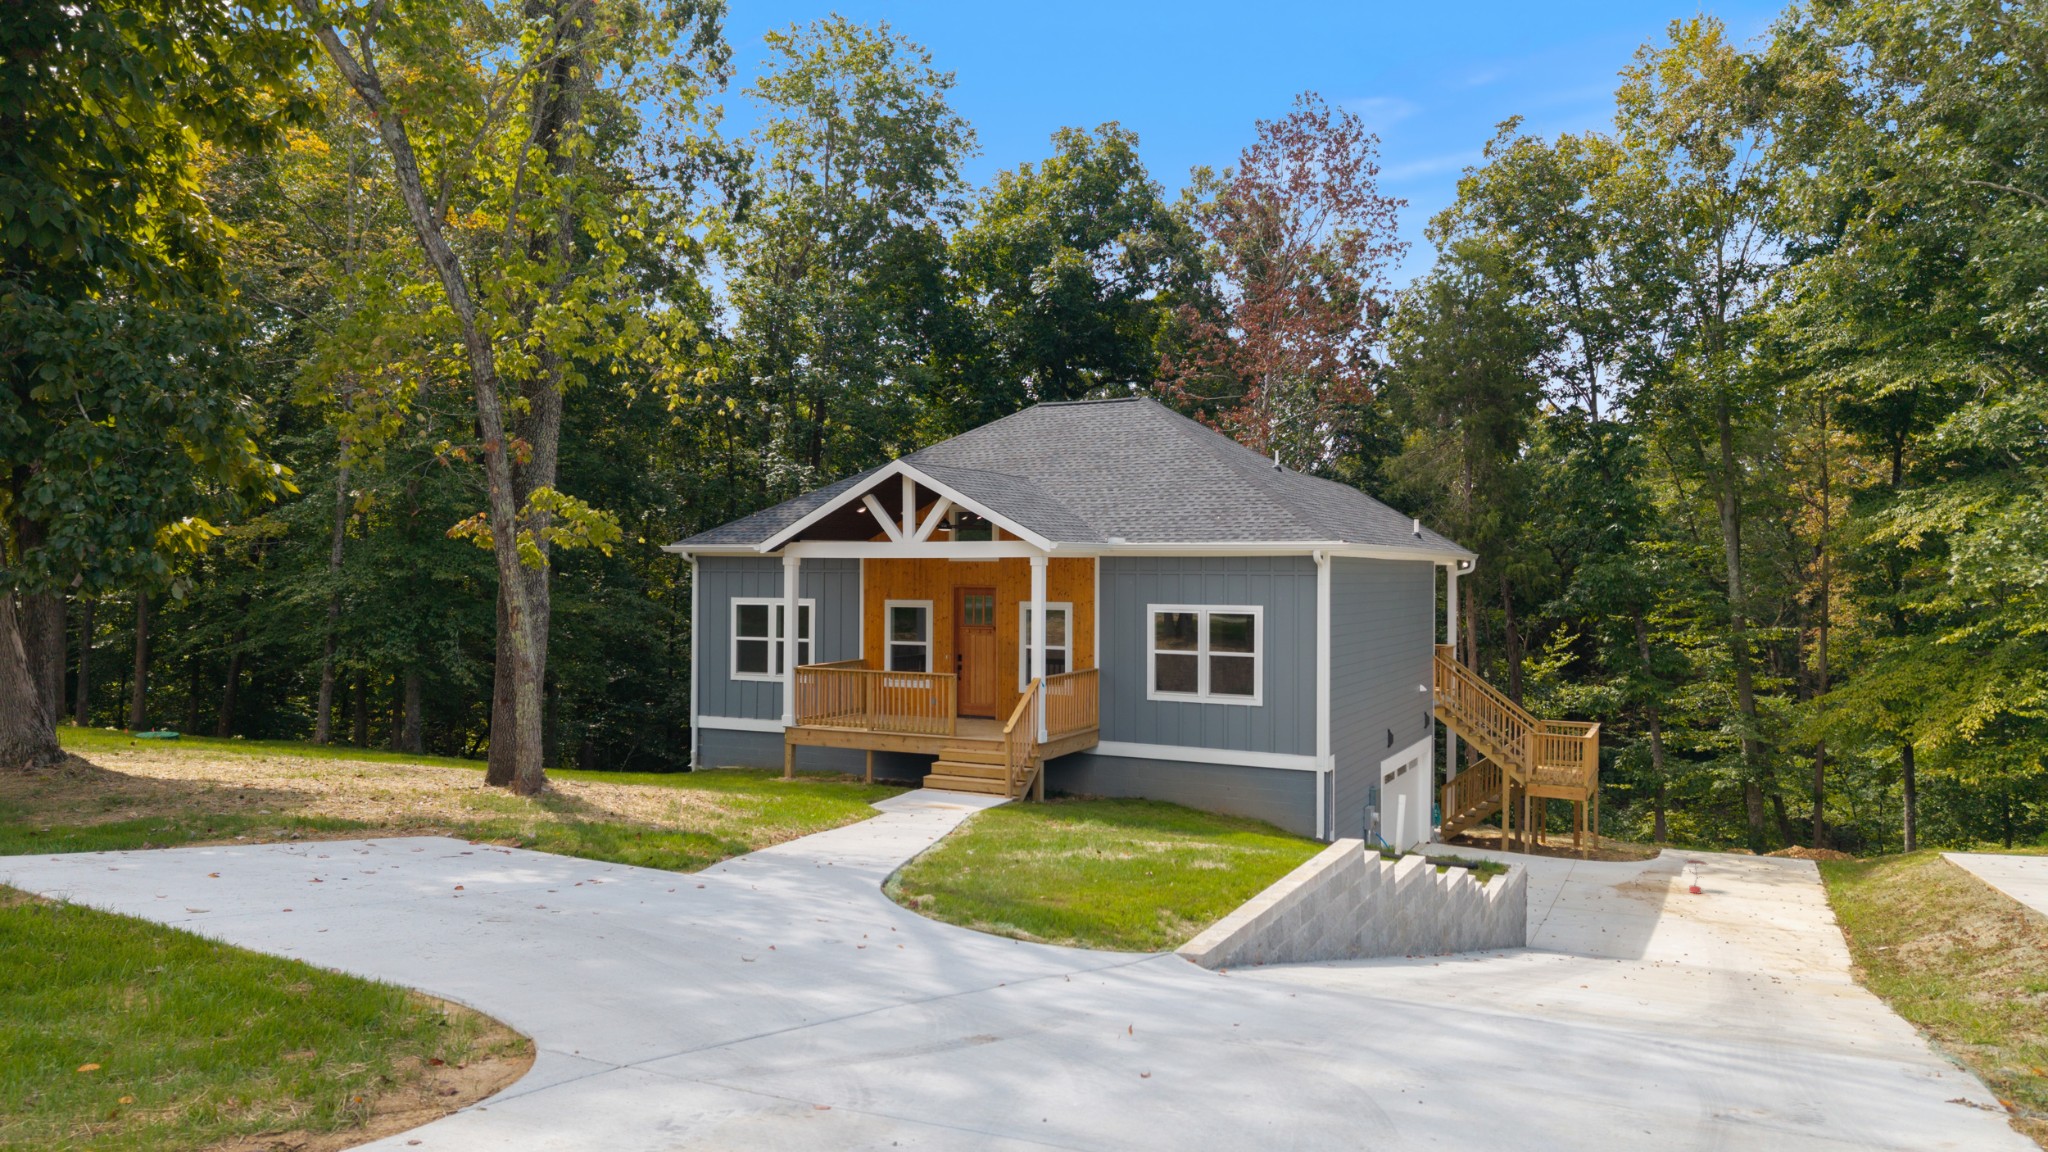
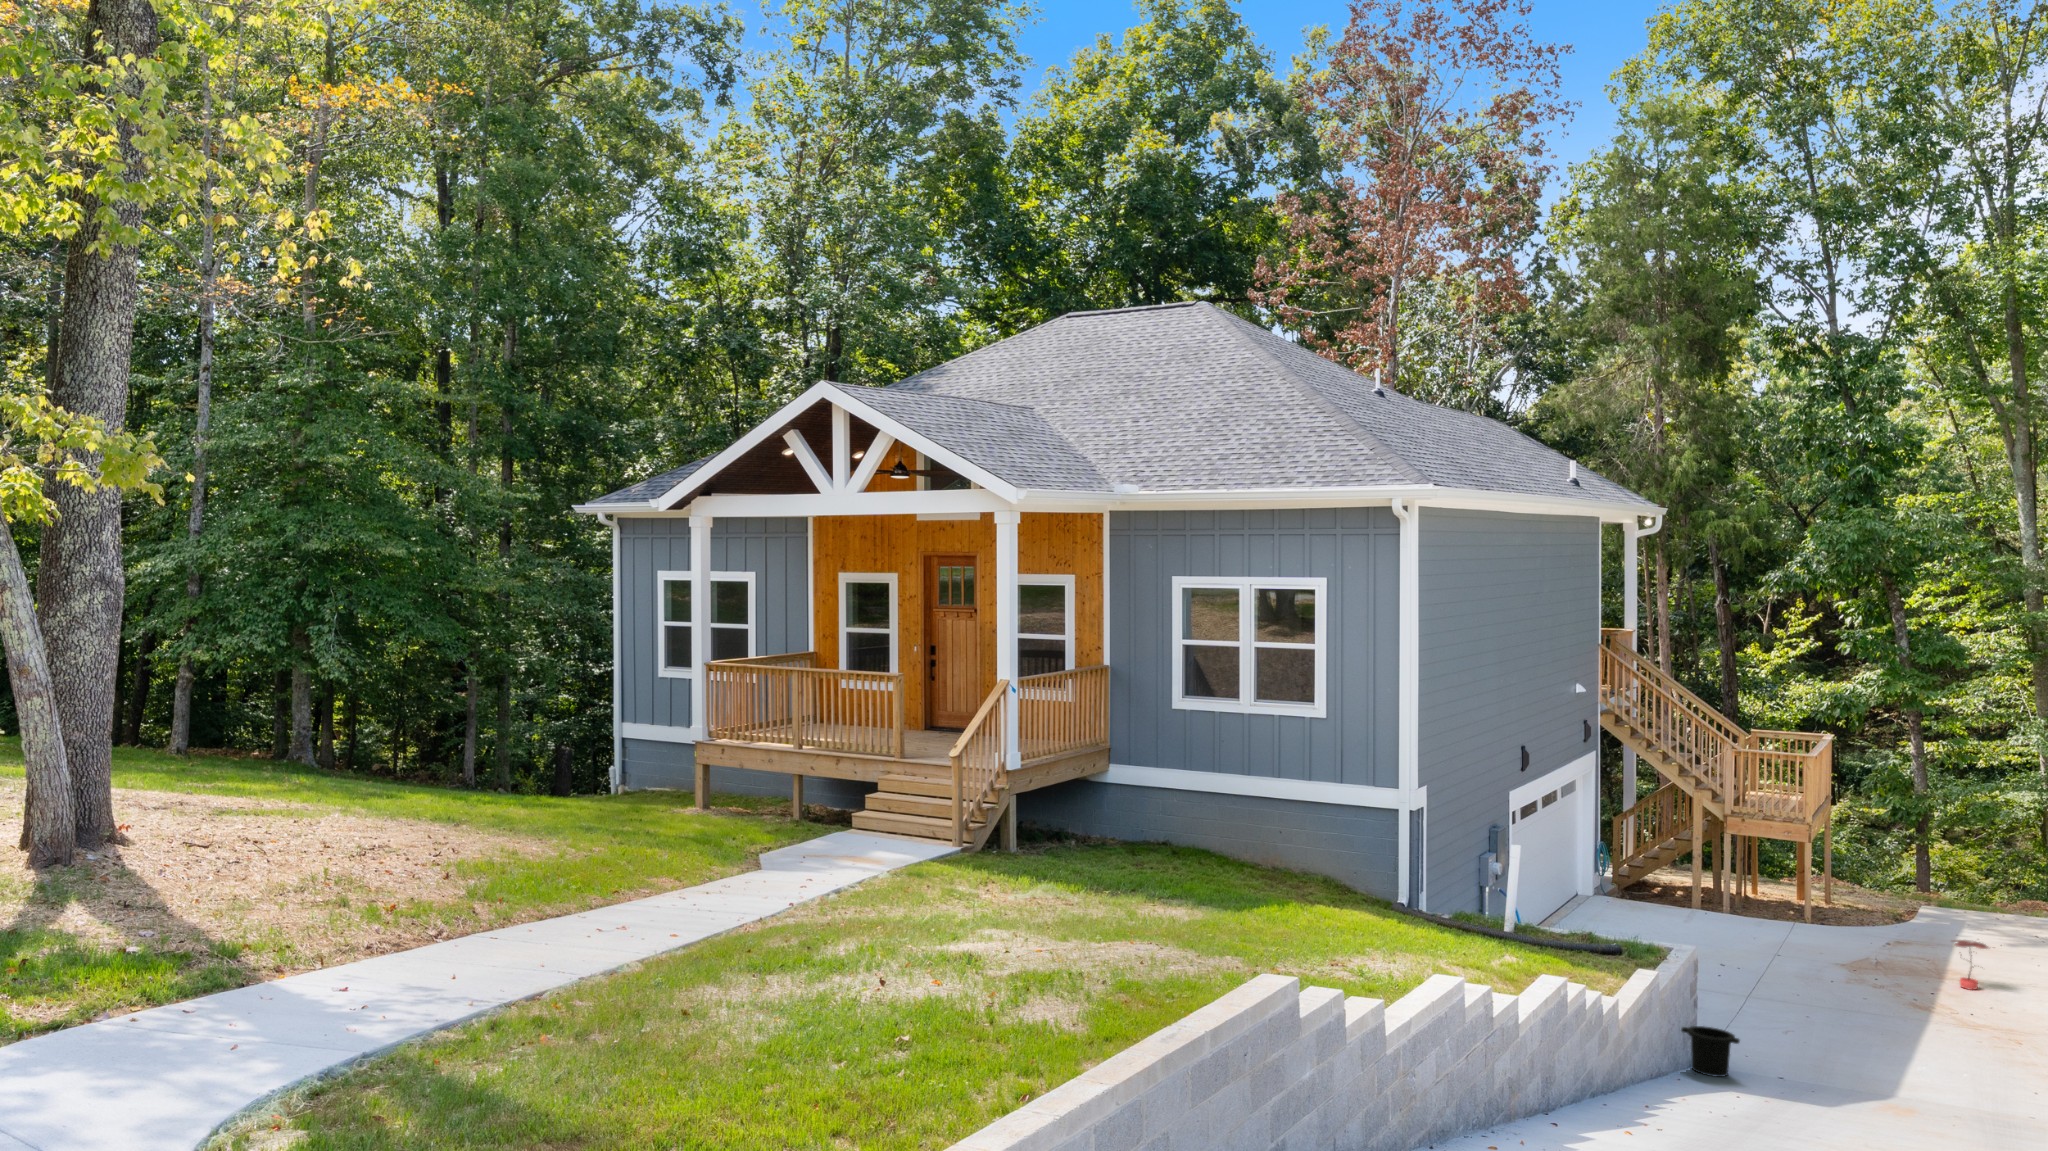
trash can: none [1517,910,1555,942] -> present [1681,1026,1740,1077]

